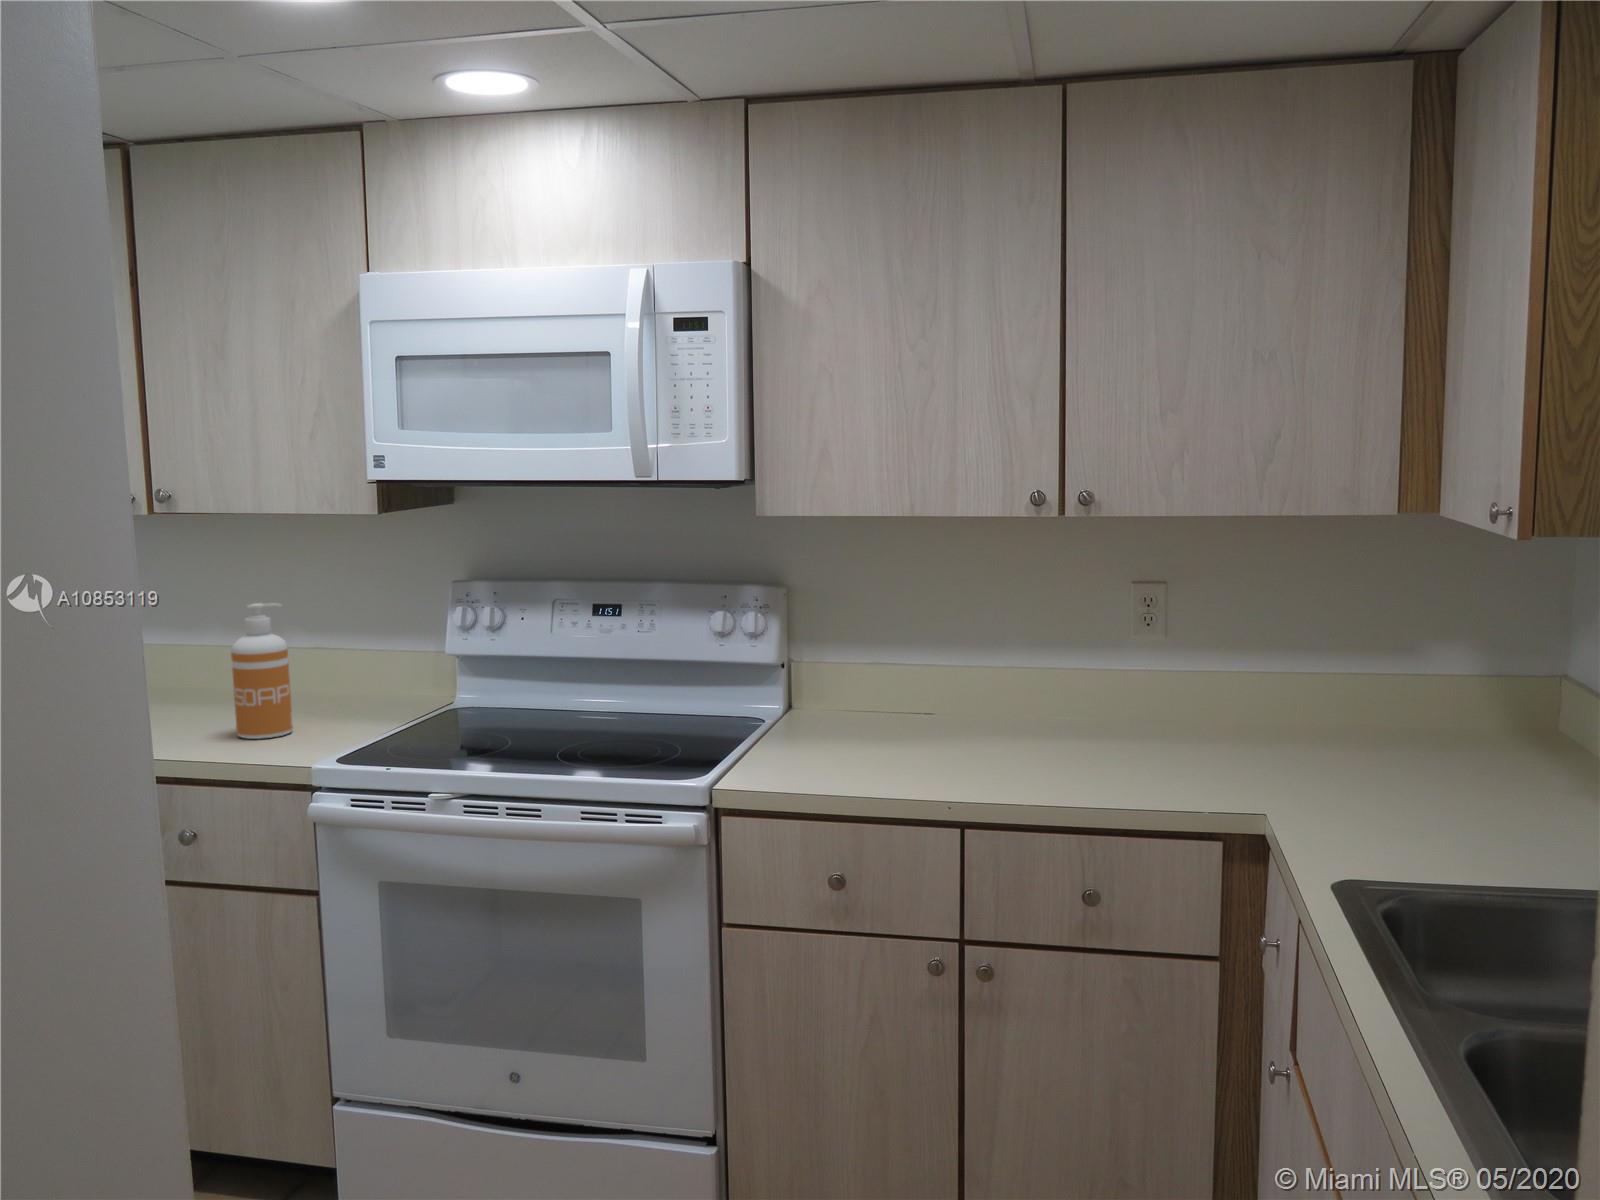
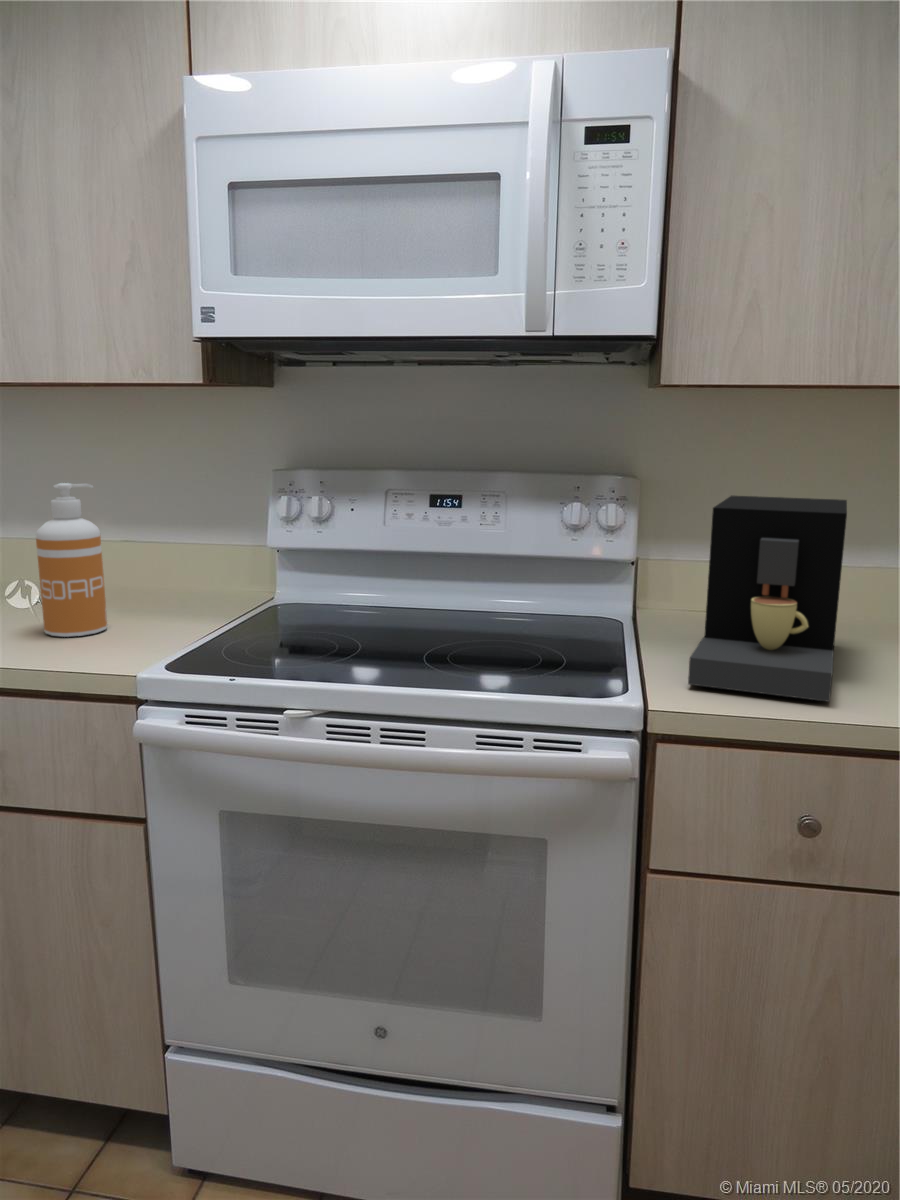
coffee maker: none [758,605,933,779] -> present [688,496,847,702]

